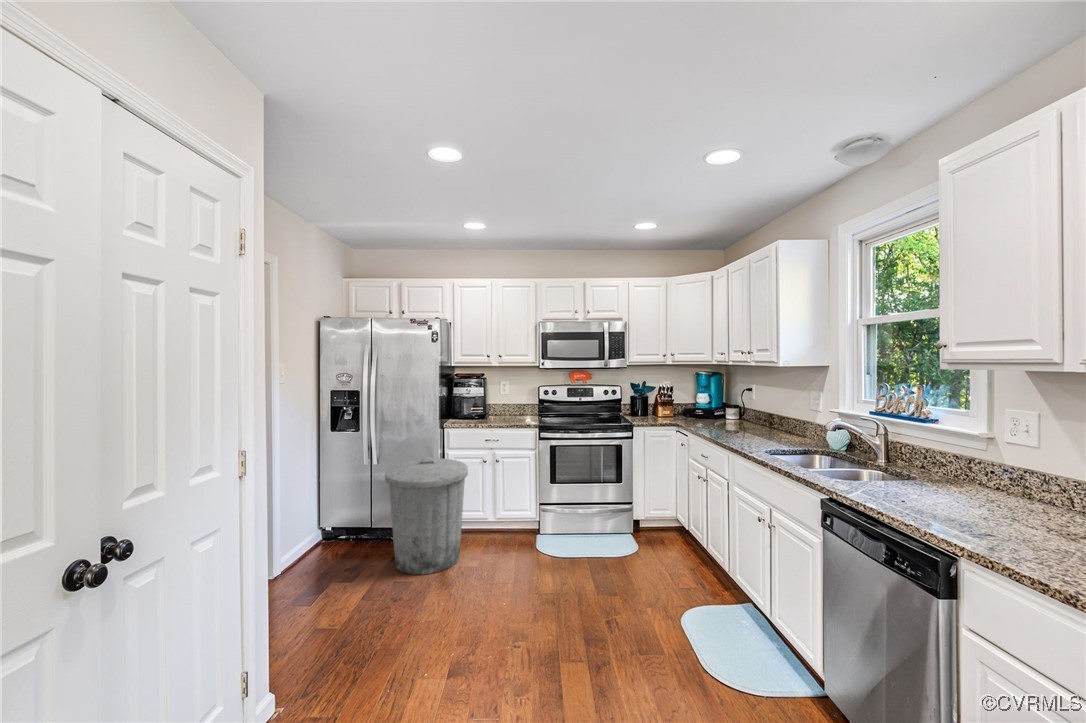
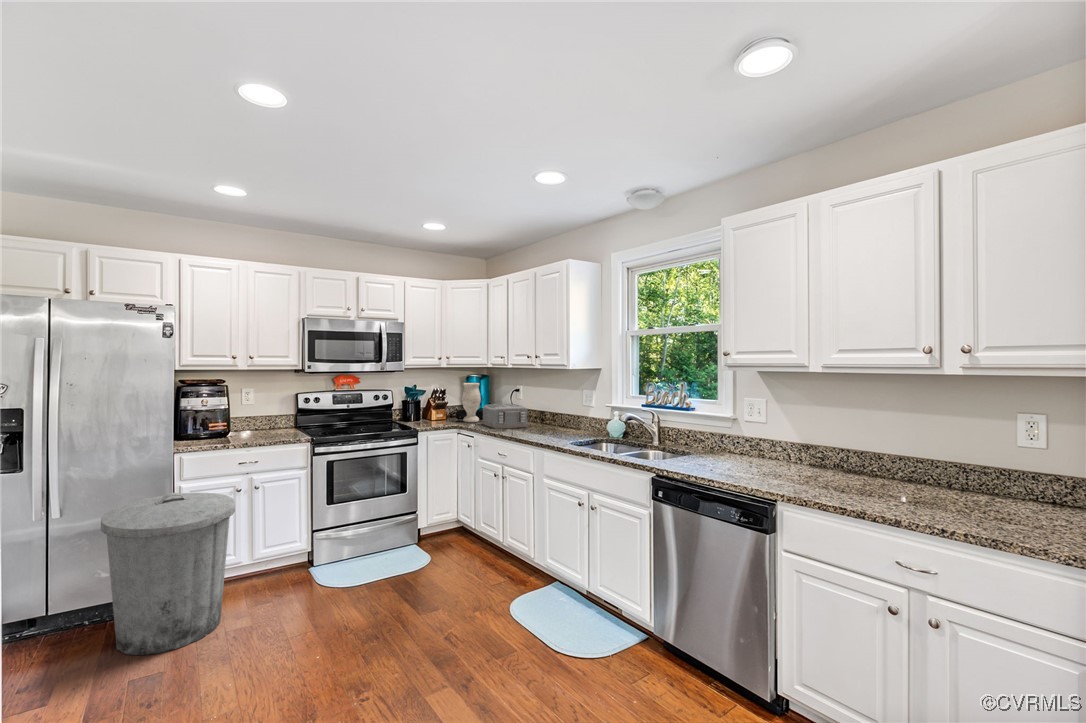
vase: none [686,380,706,421] -> present [462,383,481,422]
toaster: none [704,403,753,430] -> present [482,404,528,429]

